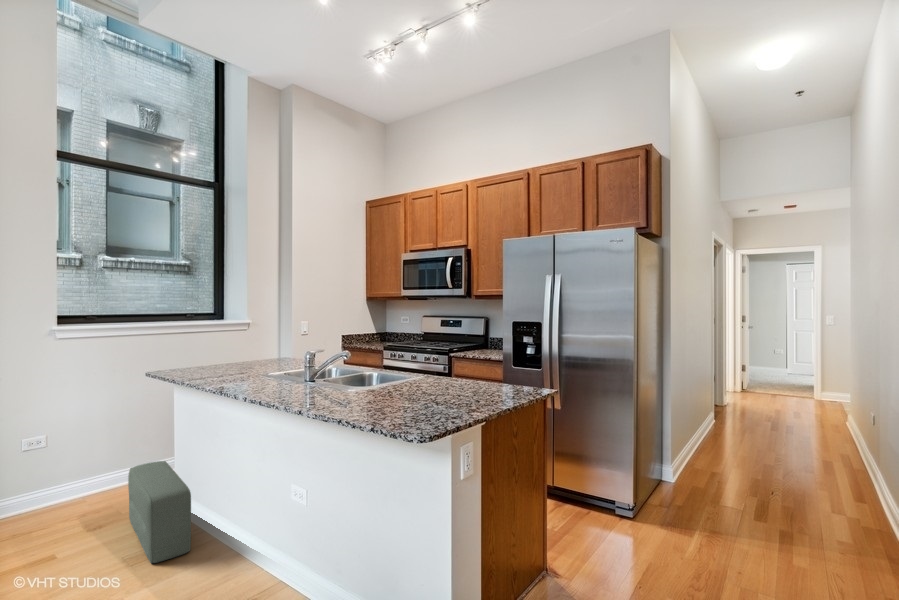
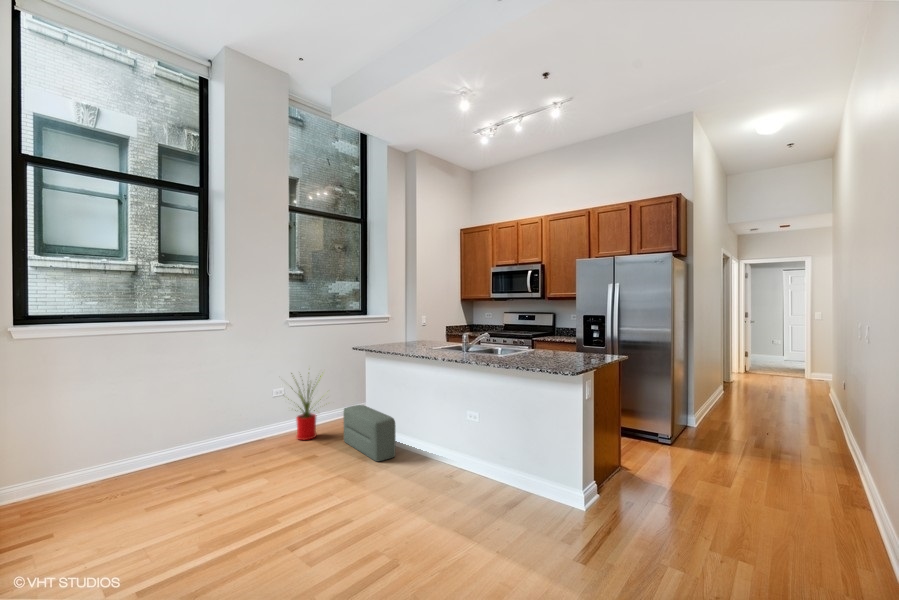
house plant: none [23,398,129,518] -> present [291,373,321,440]

